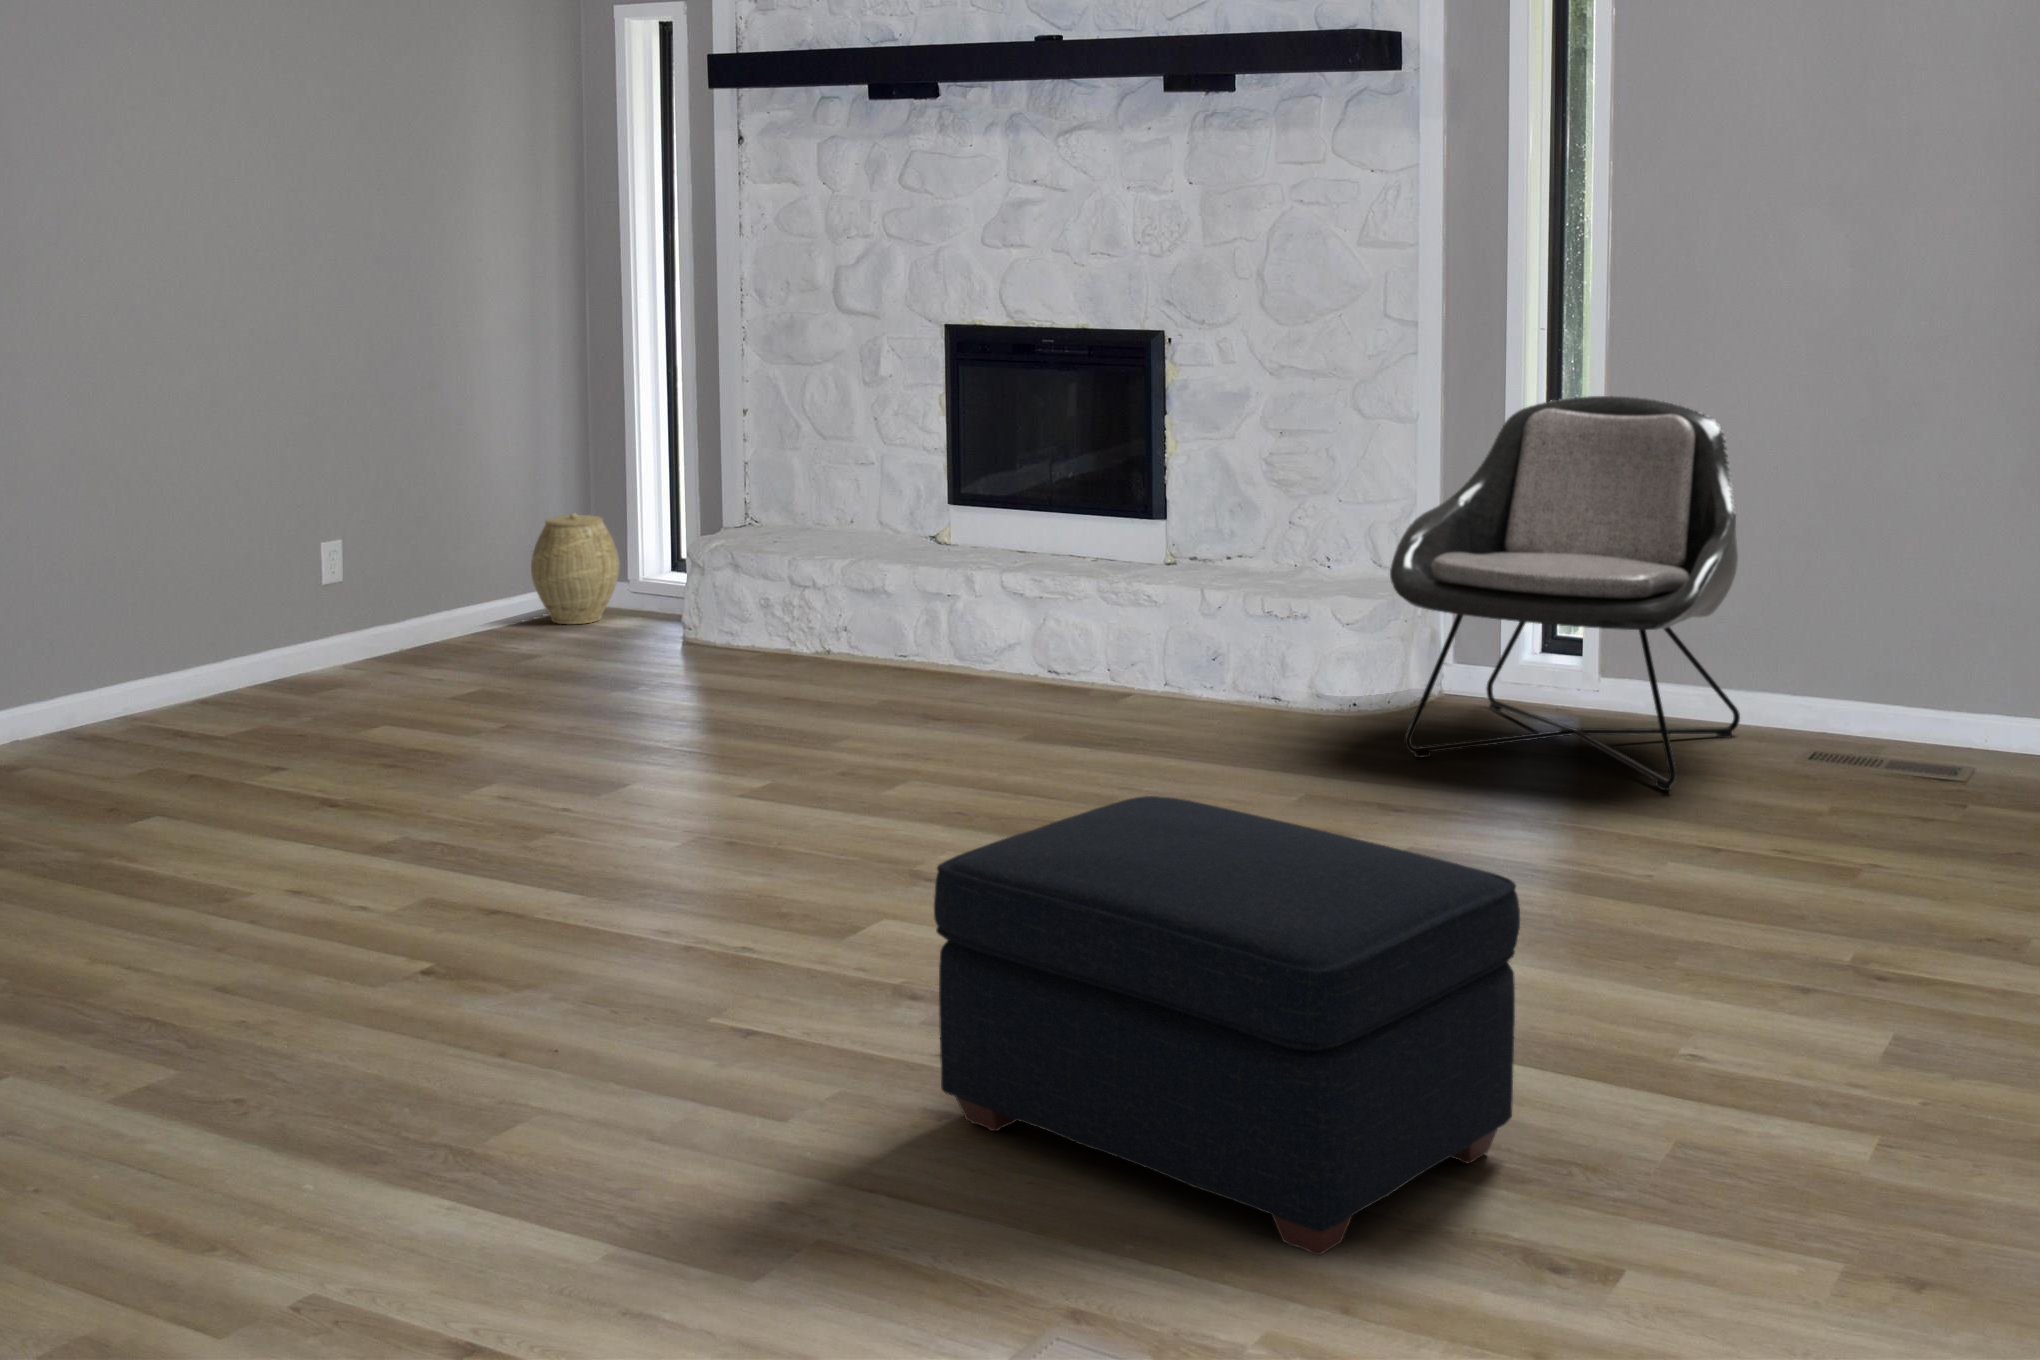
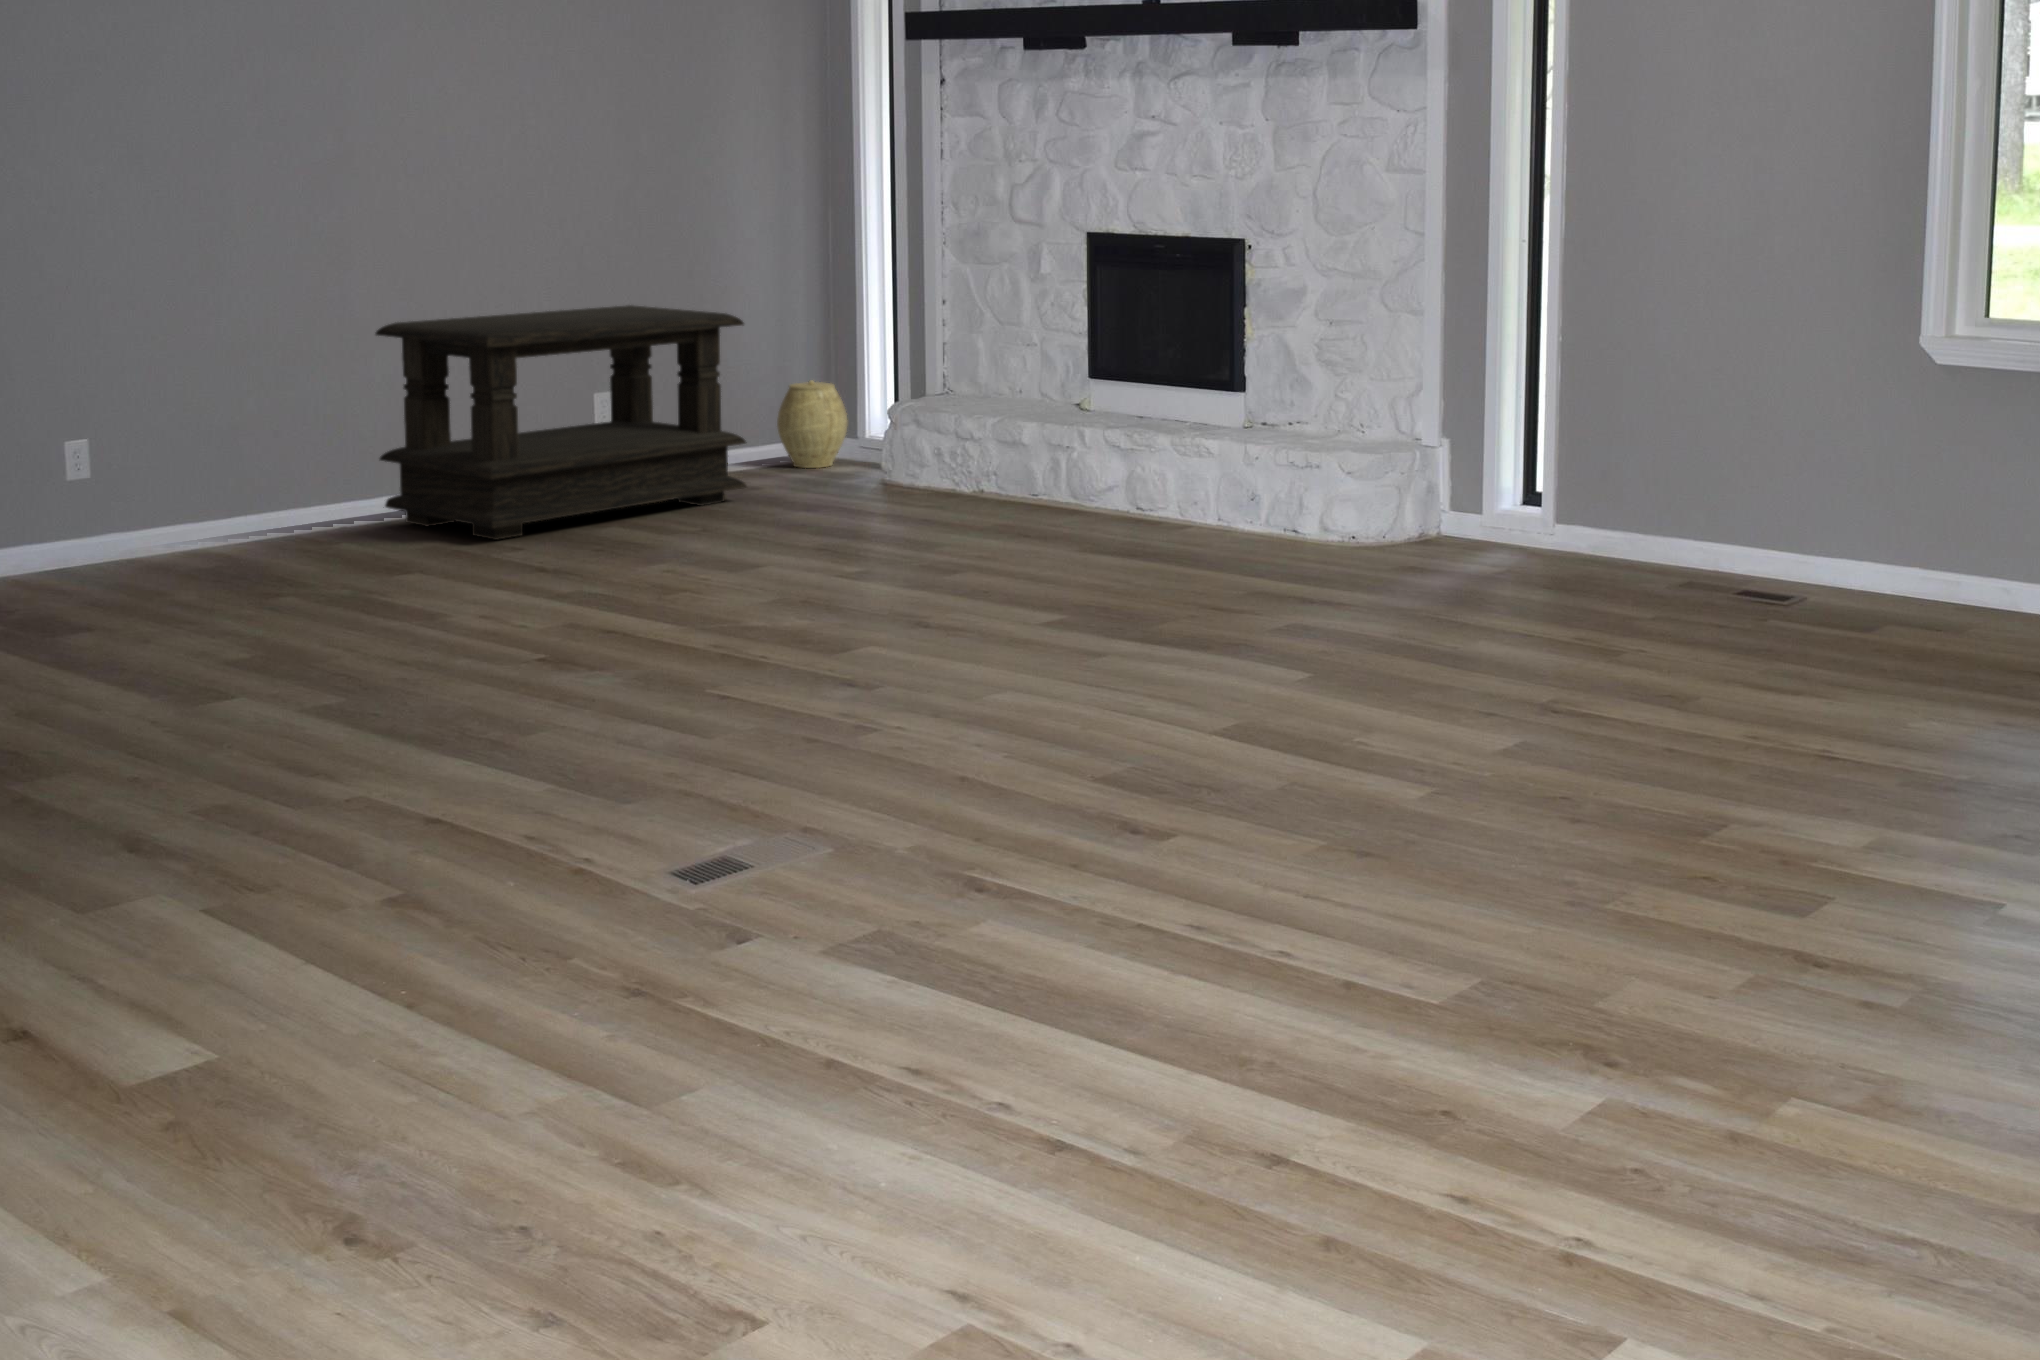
lounge chair: present [1390,396,1740,790] -> none [1351,295,1647,599]
coffee table: none [40,430,530,762] -> present [376,305,747,540]
ottoman: present [934,796,1520,1255] -> none [816,540,1185,807]

